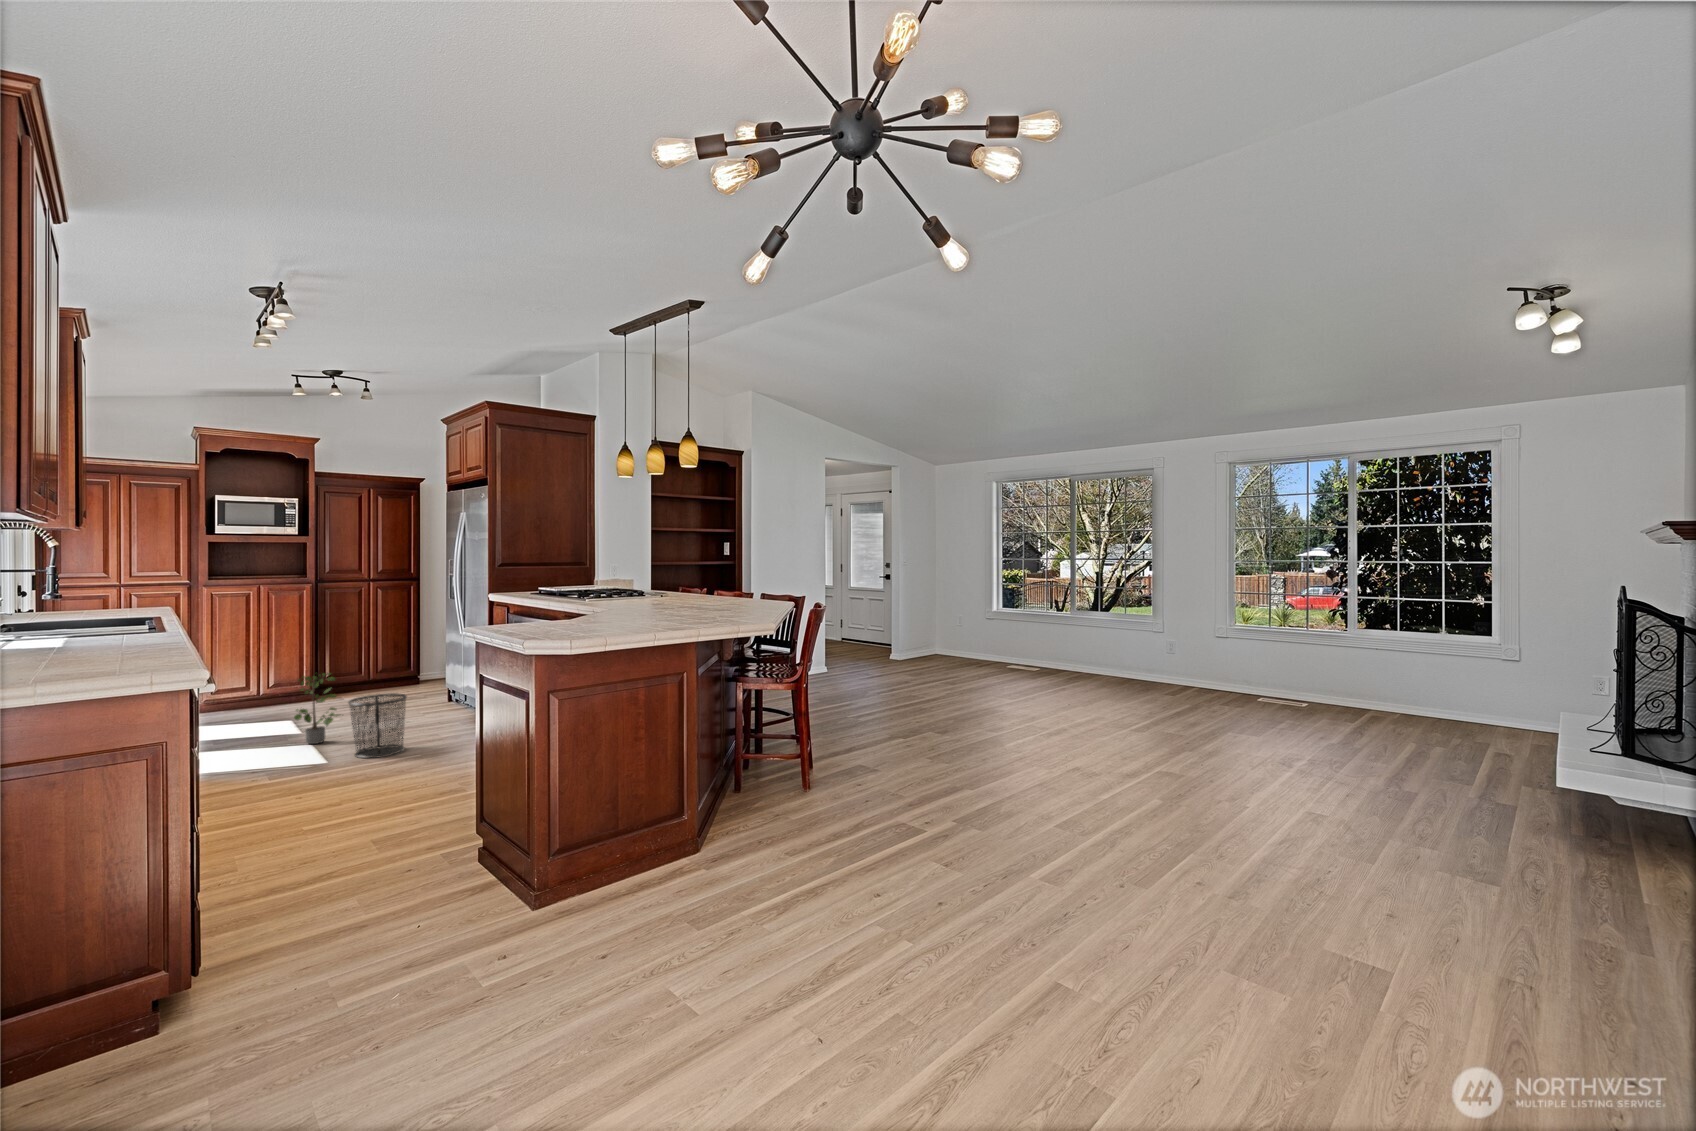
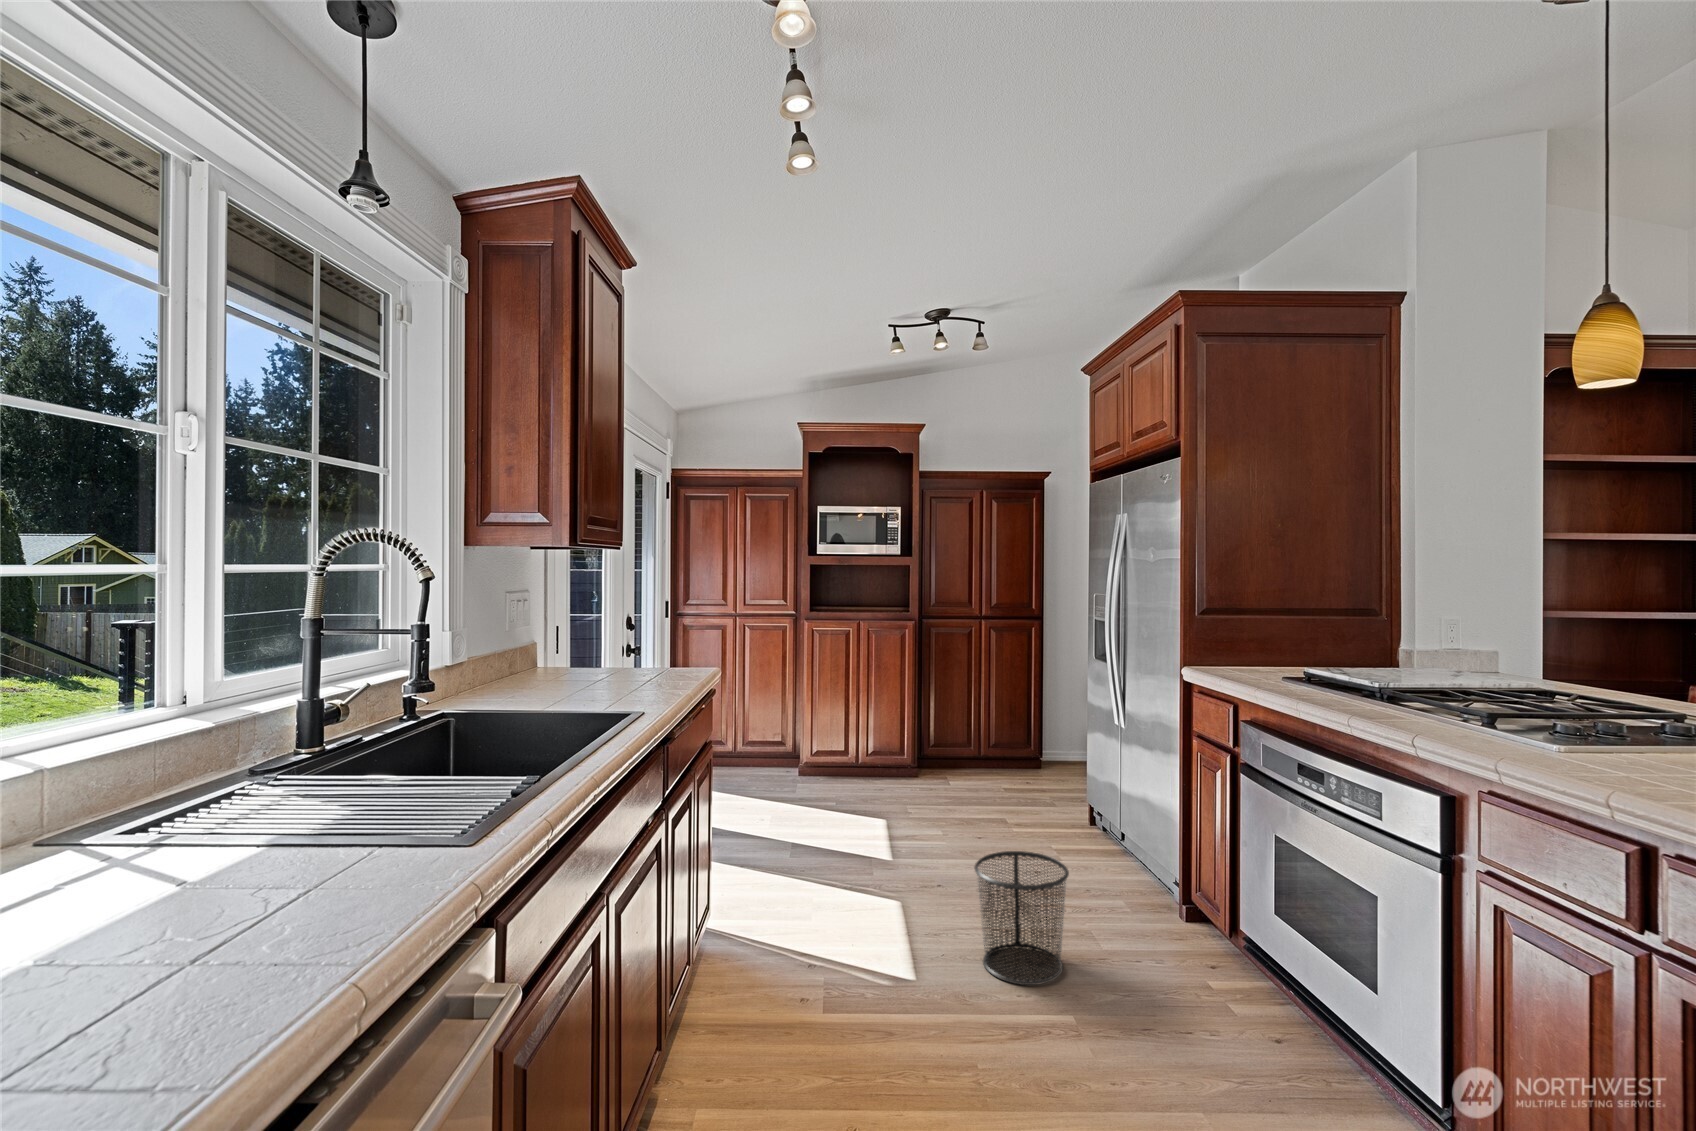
potted plant: present [294,673,339,744] -> none [895,785,965,901]

